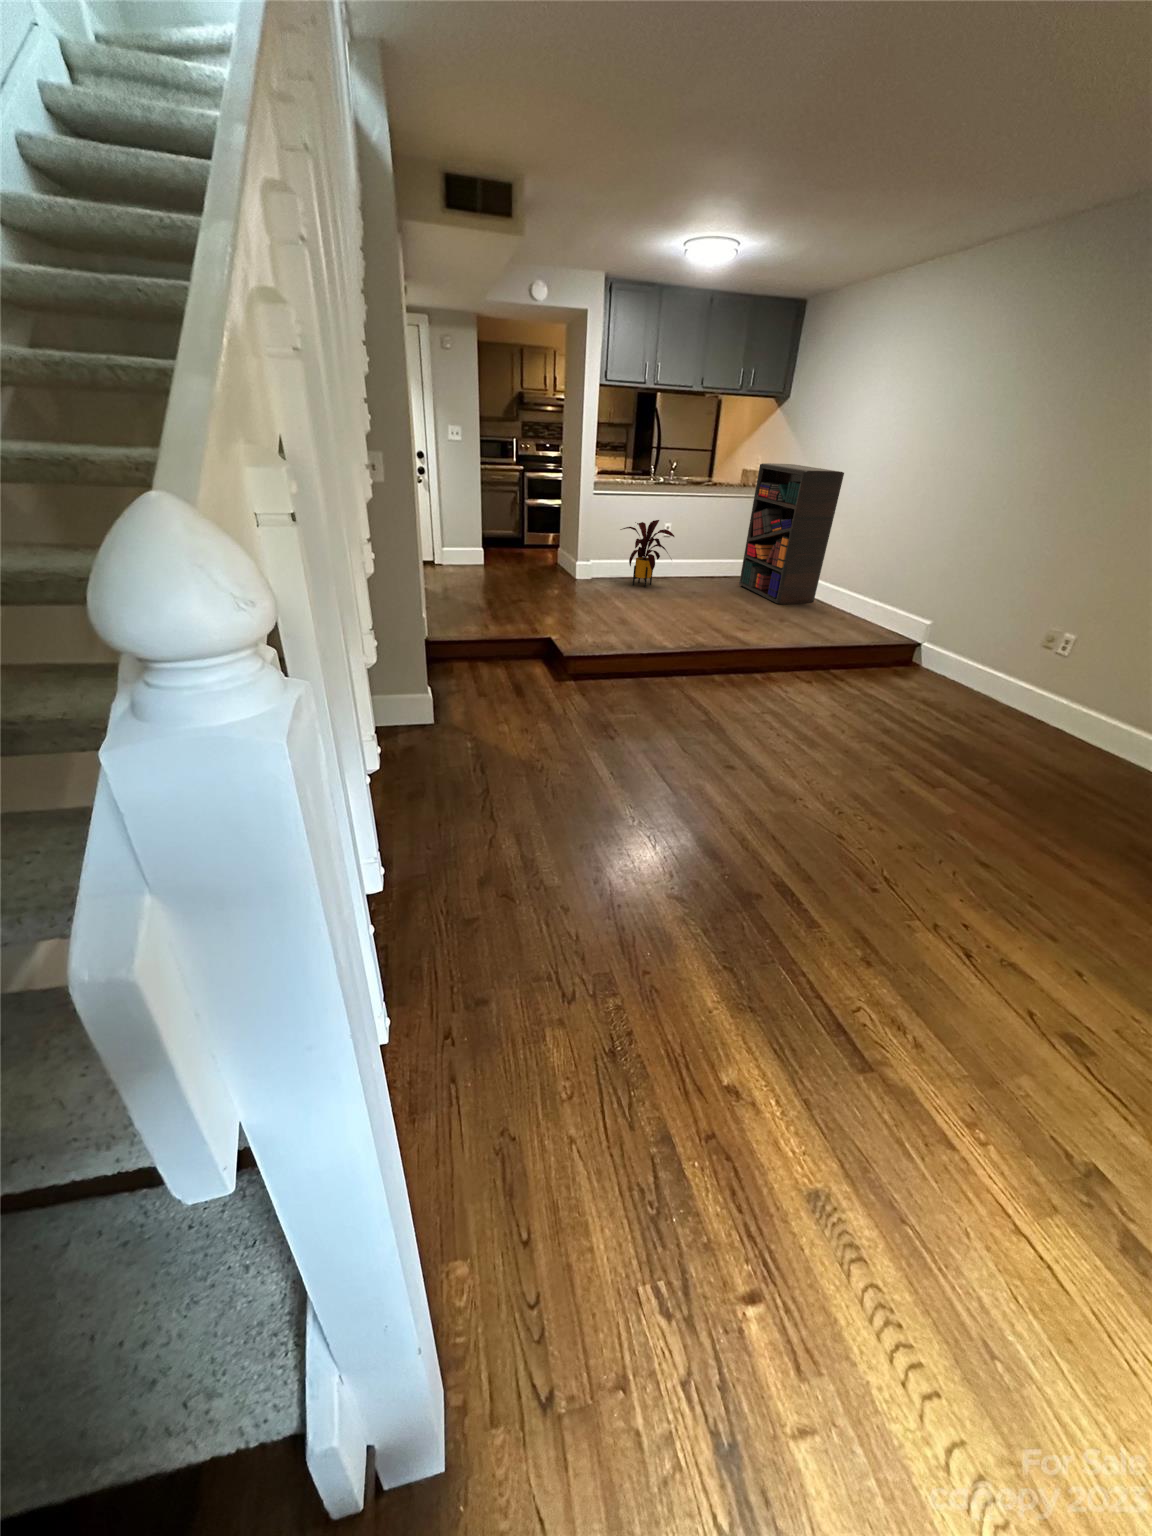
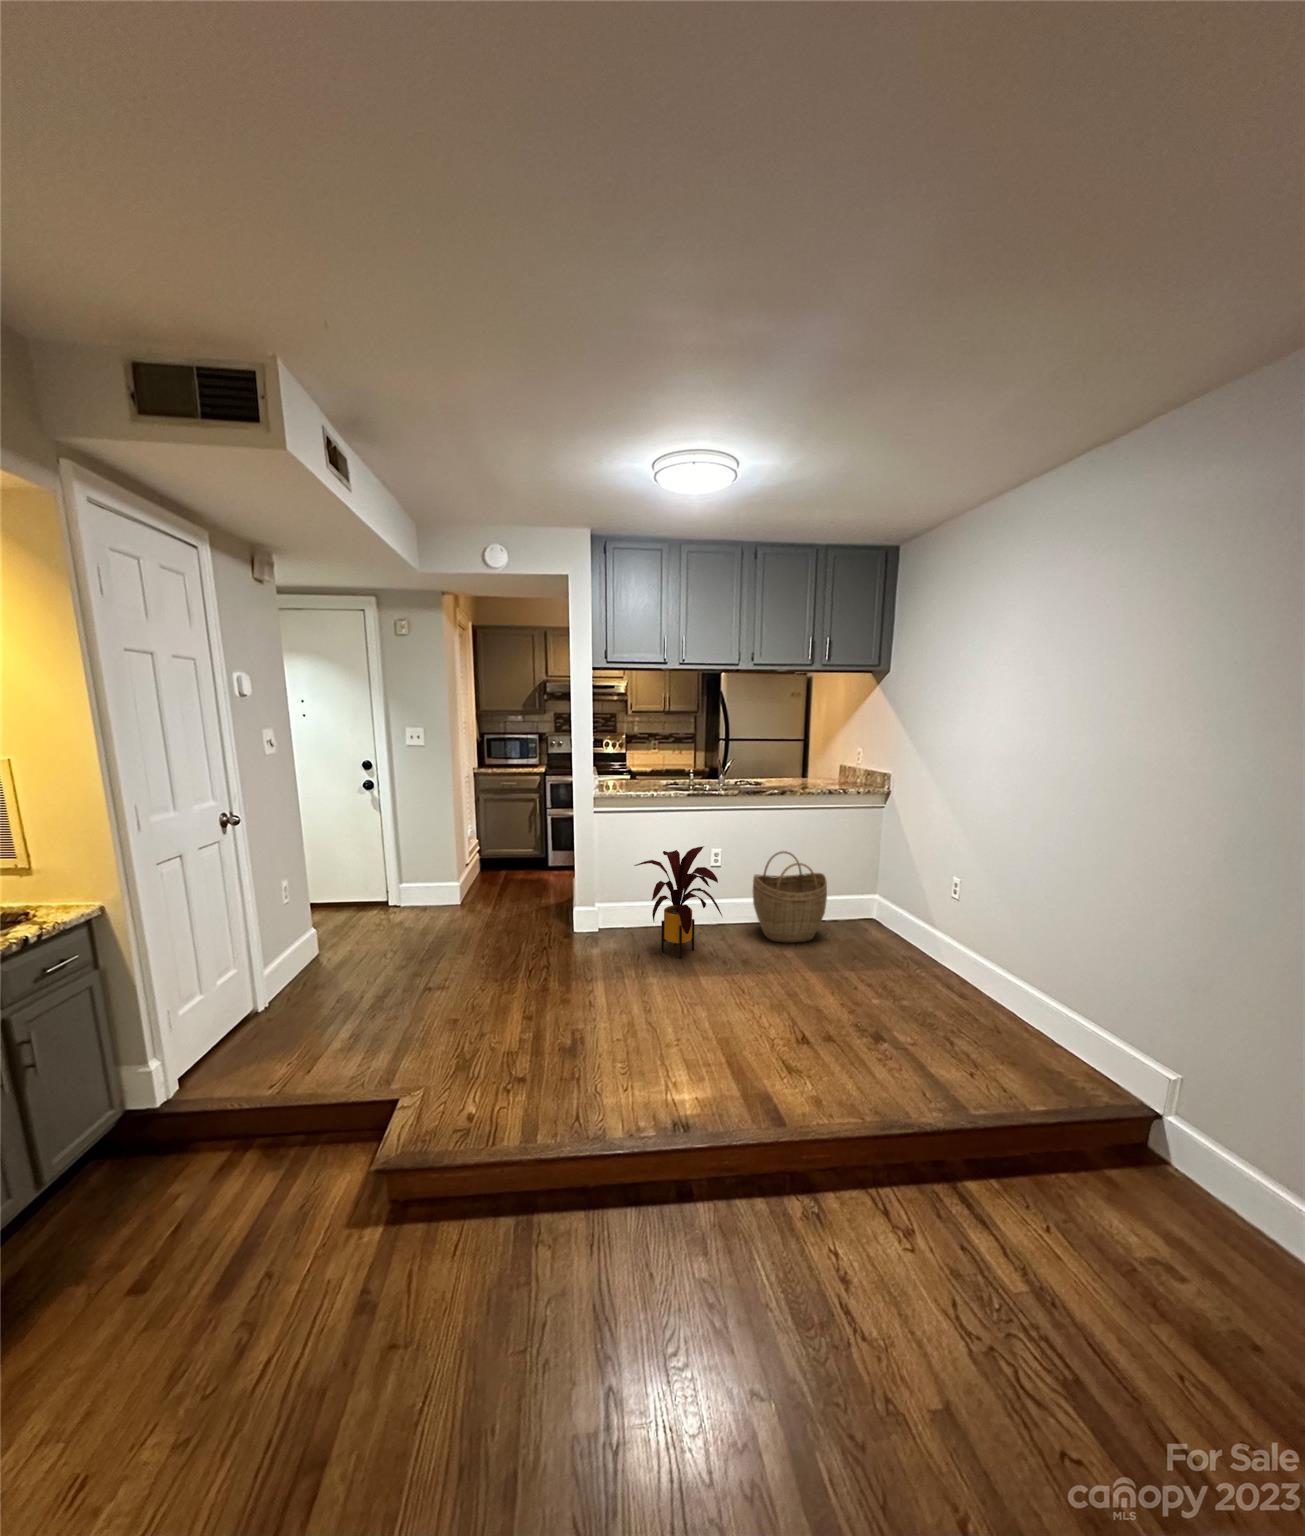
bookshelf: present [739,463,844,604] -> none [849,762,1015,1015]
woven basket: none [684,526,731,583] -> present [753,851,827,943]

